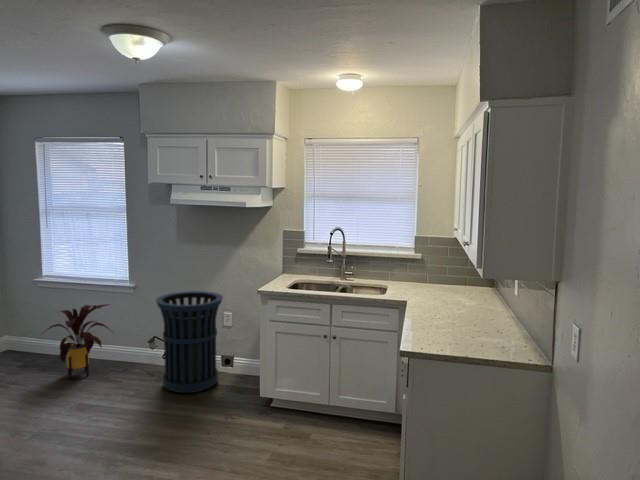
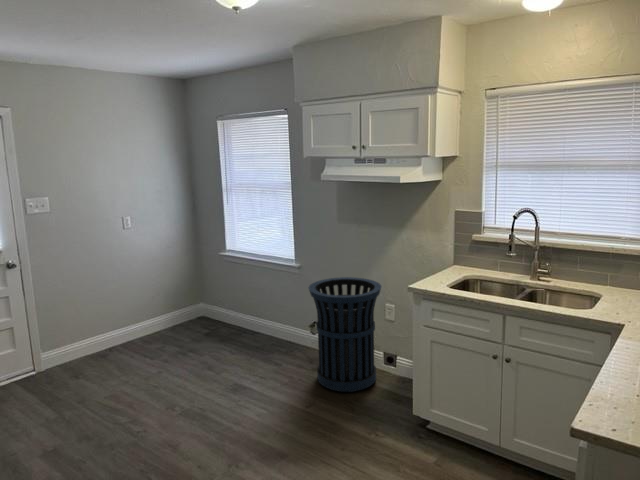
house plant: present [47,304,111,379] -> none [210,283,279,356]

